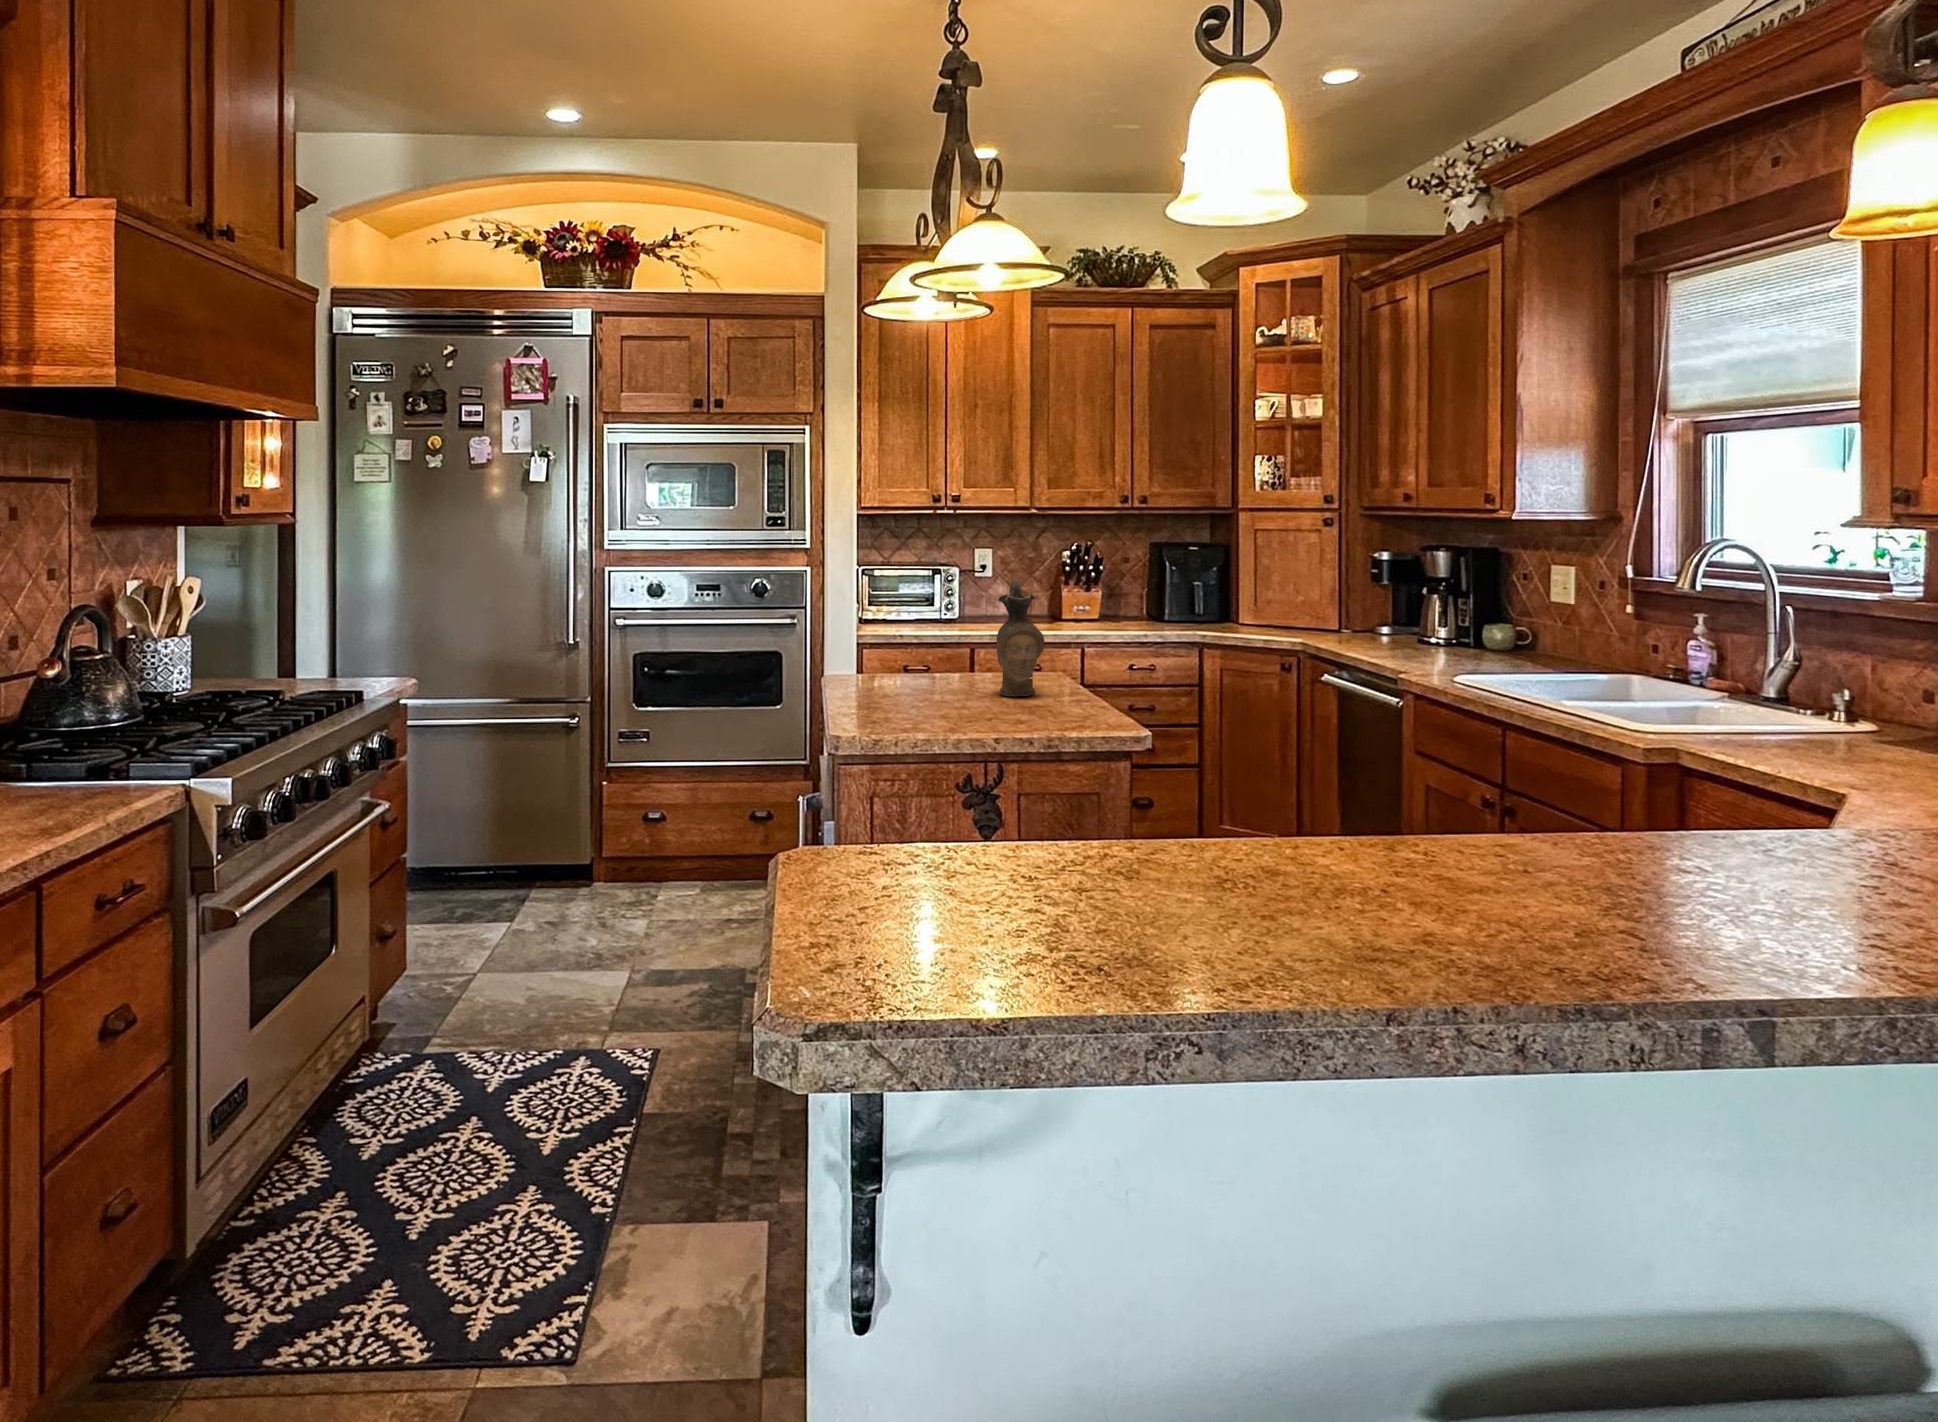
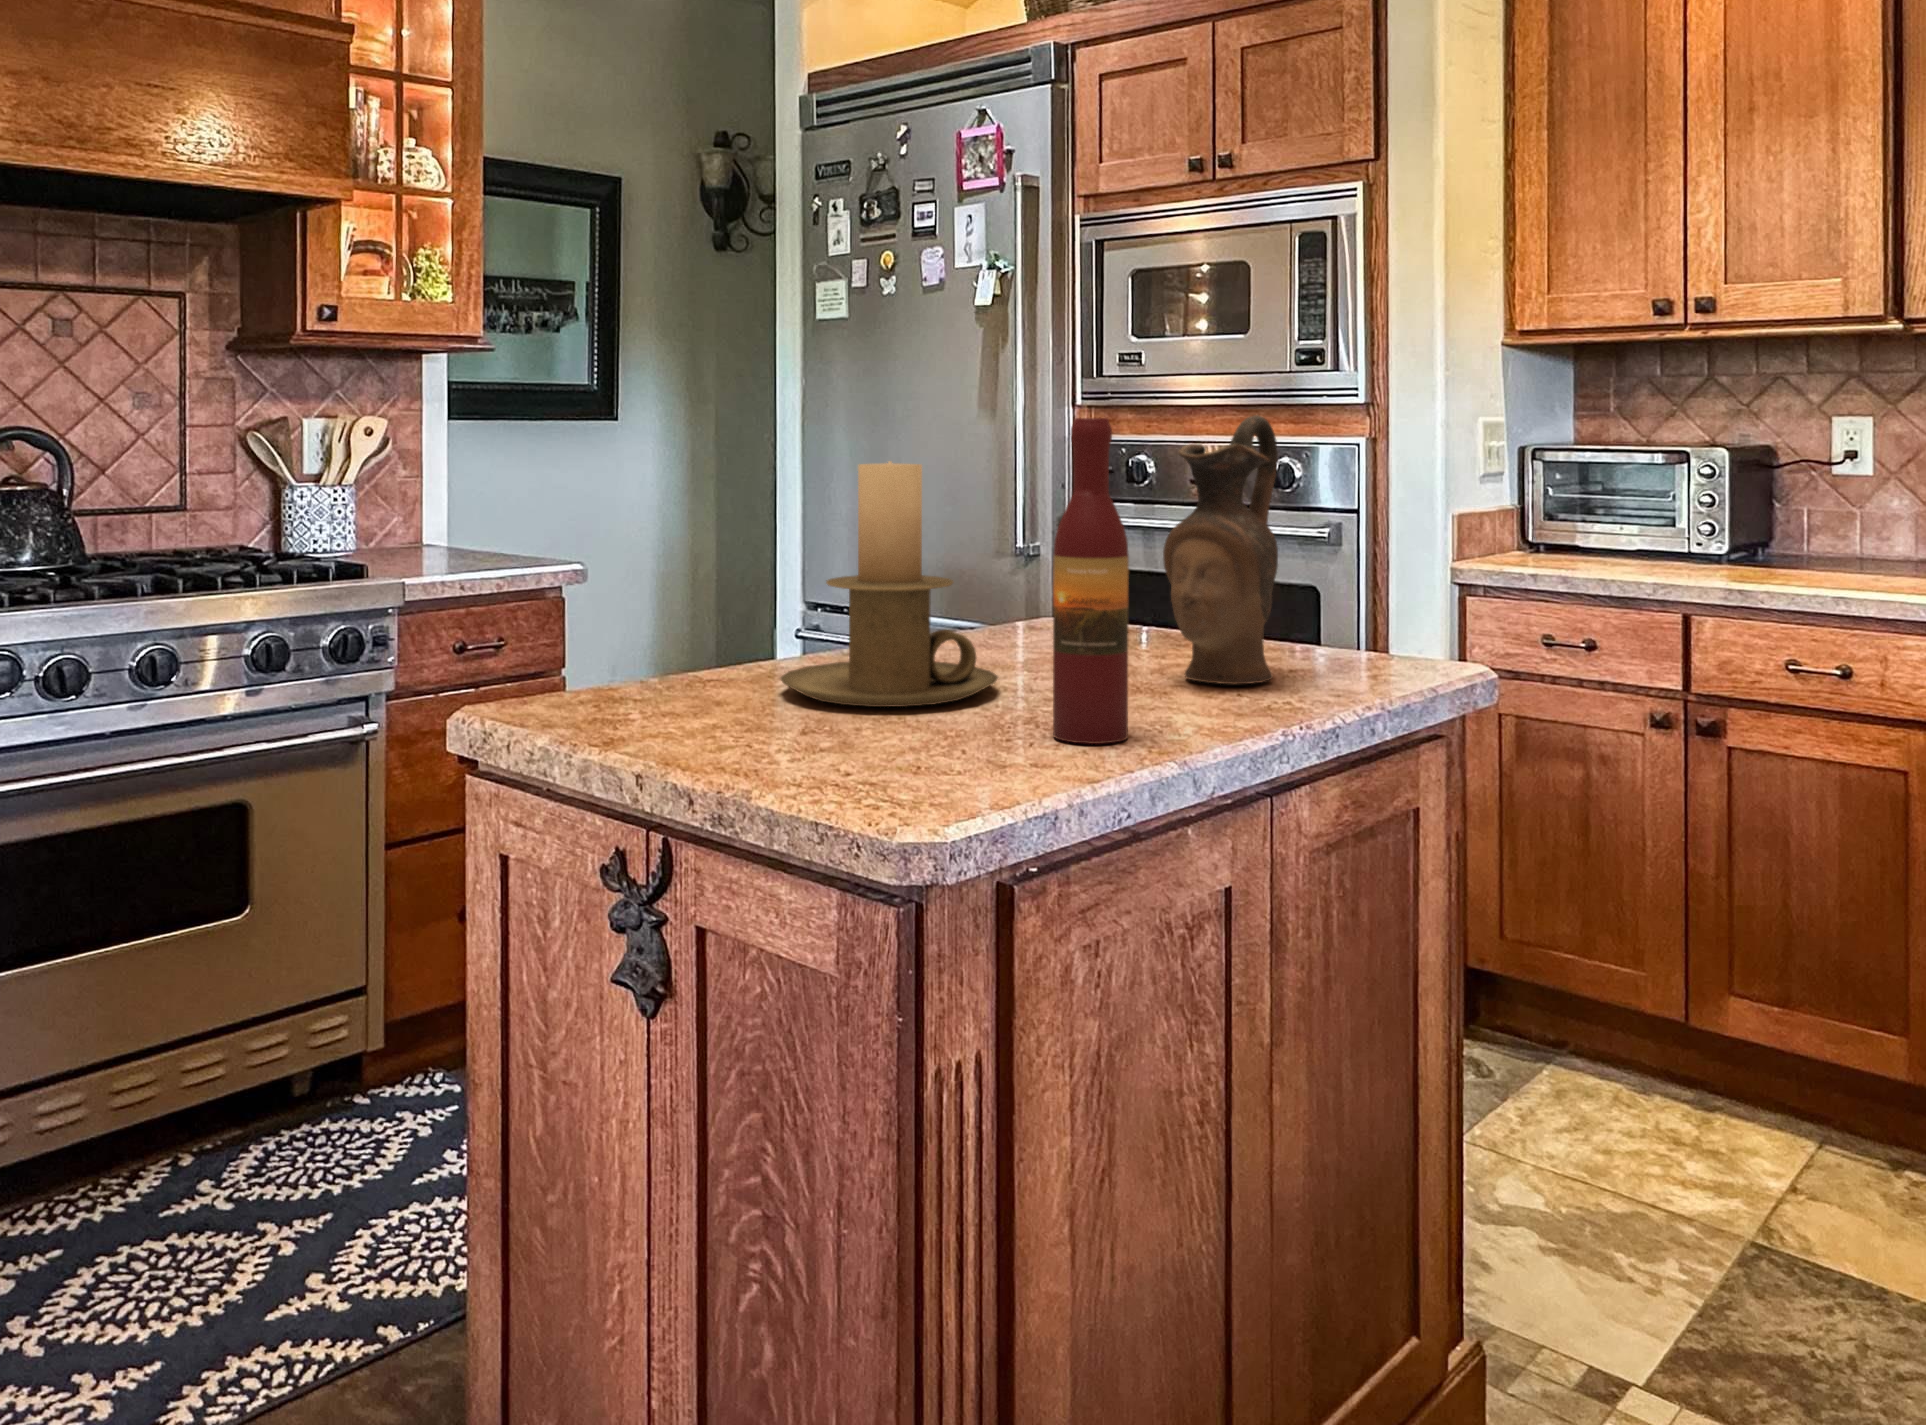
wine bottle: none [1051,590,1081,720] -> present [1053,418,1129,744]
candle holder: none [890,610,990,722] -> present [780,461,998,707]

